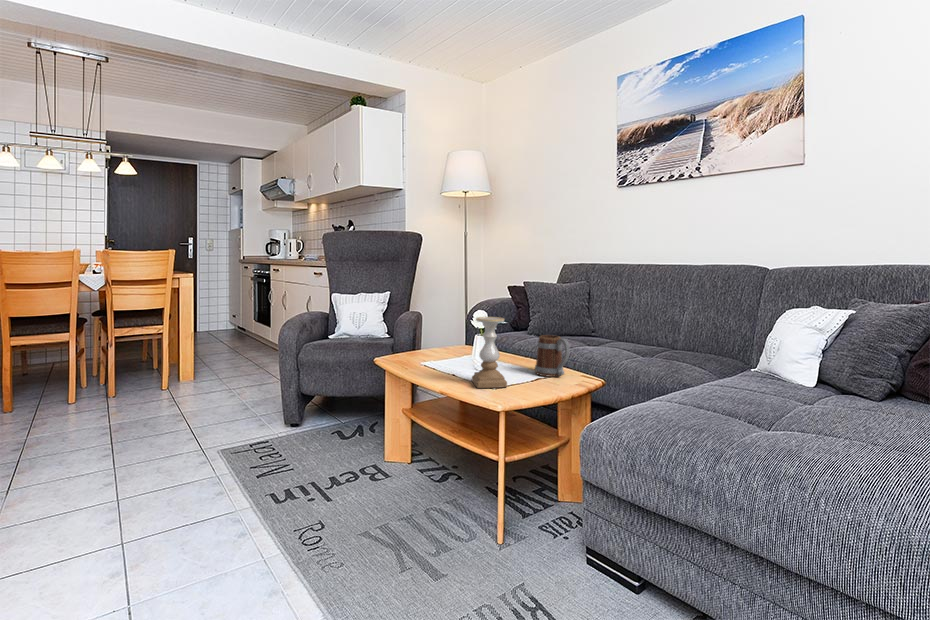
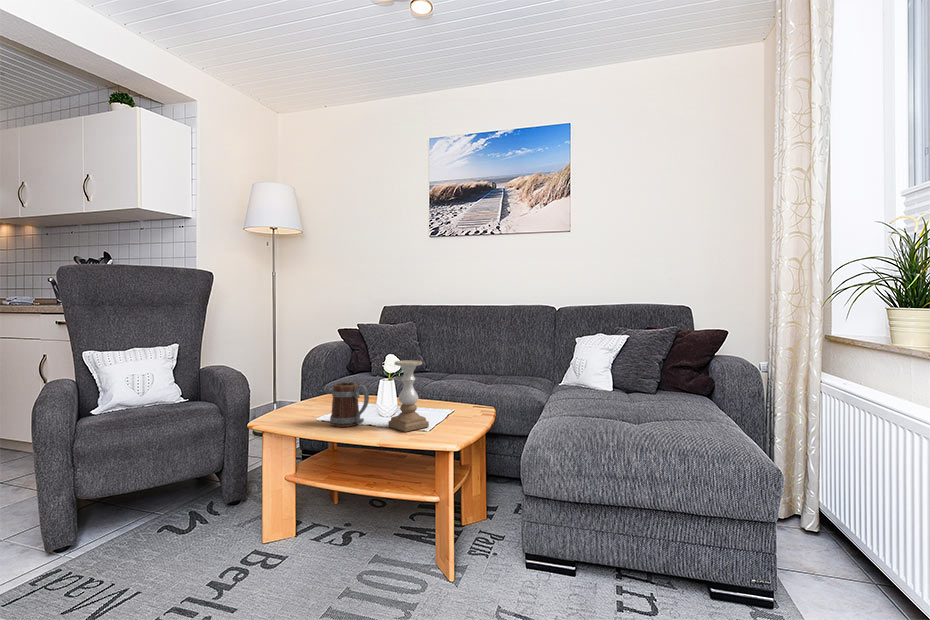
mug: present [535,335,570,377] -> present [330,382,369,427]

